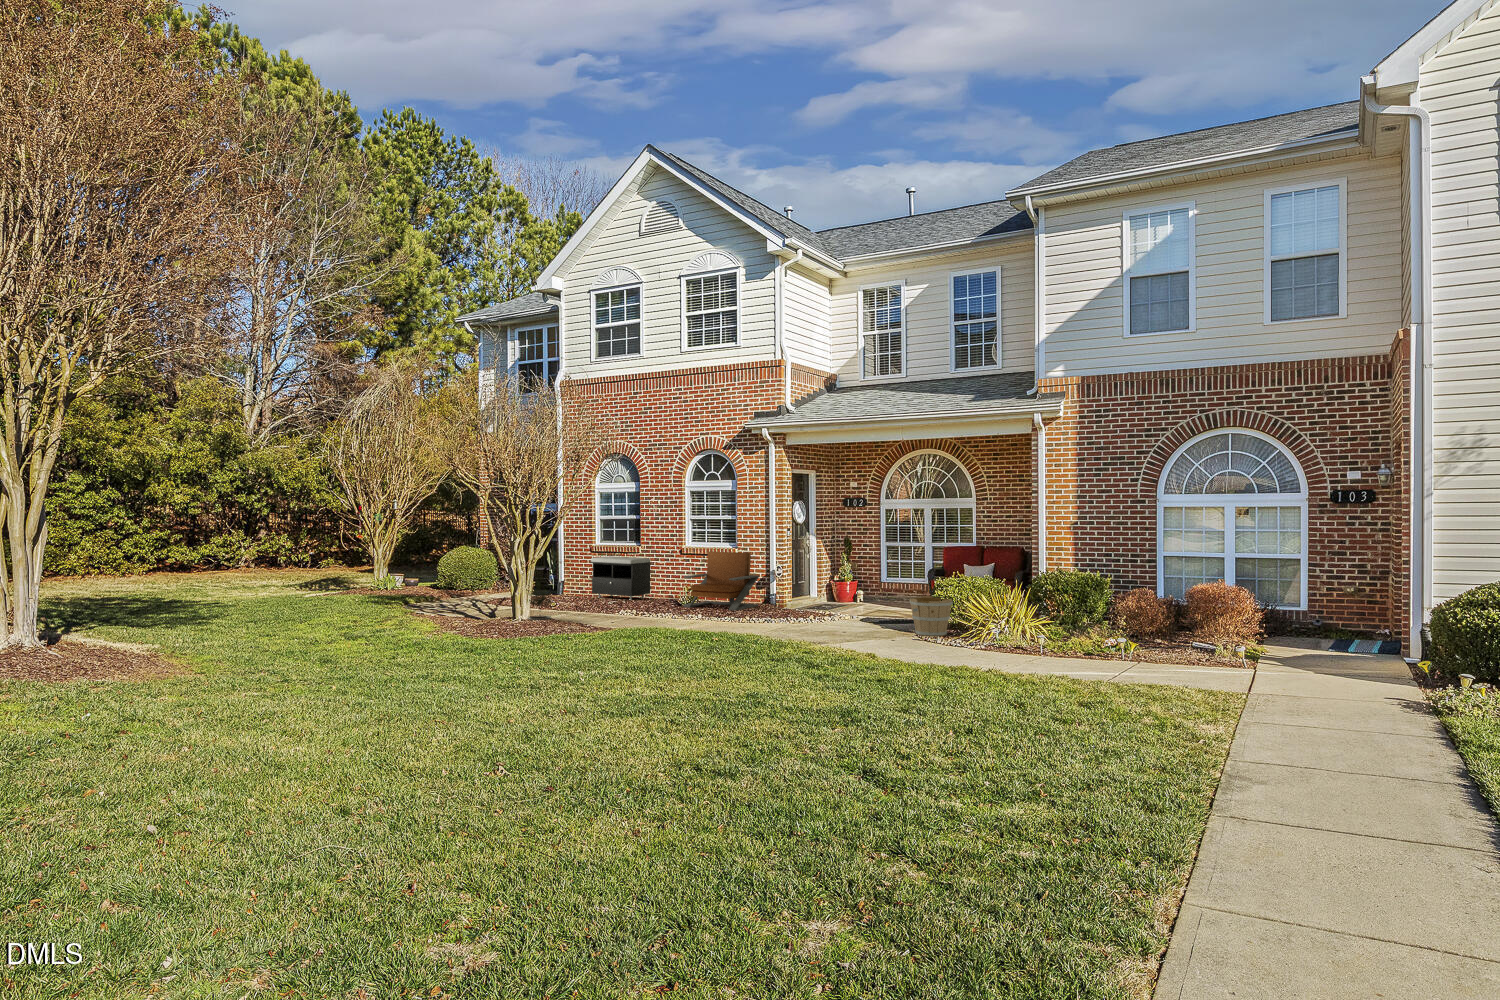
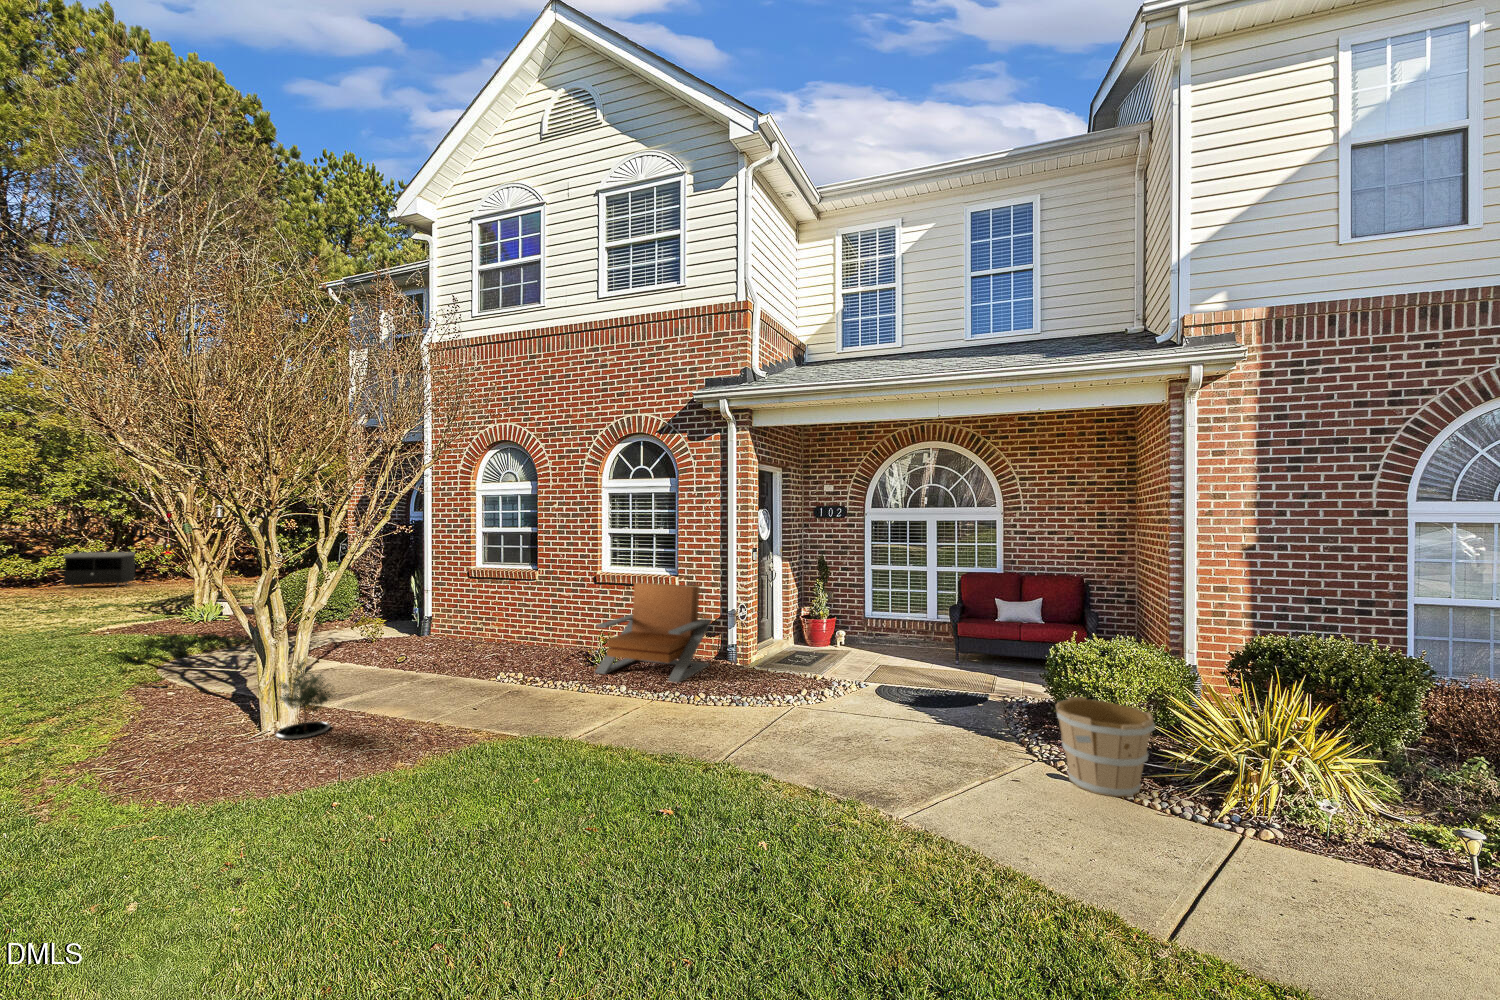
storage bench: present [591,556,650,600] -> present [64,552,135,588]

